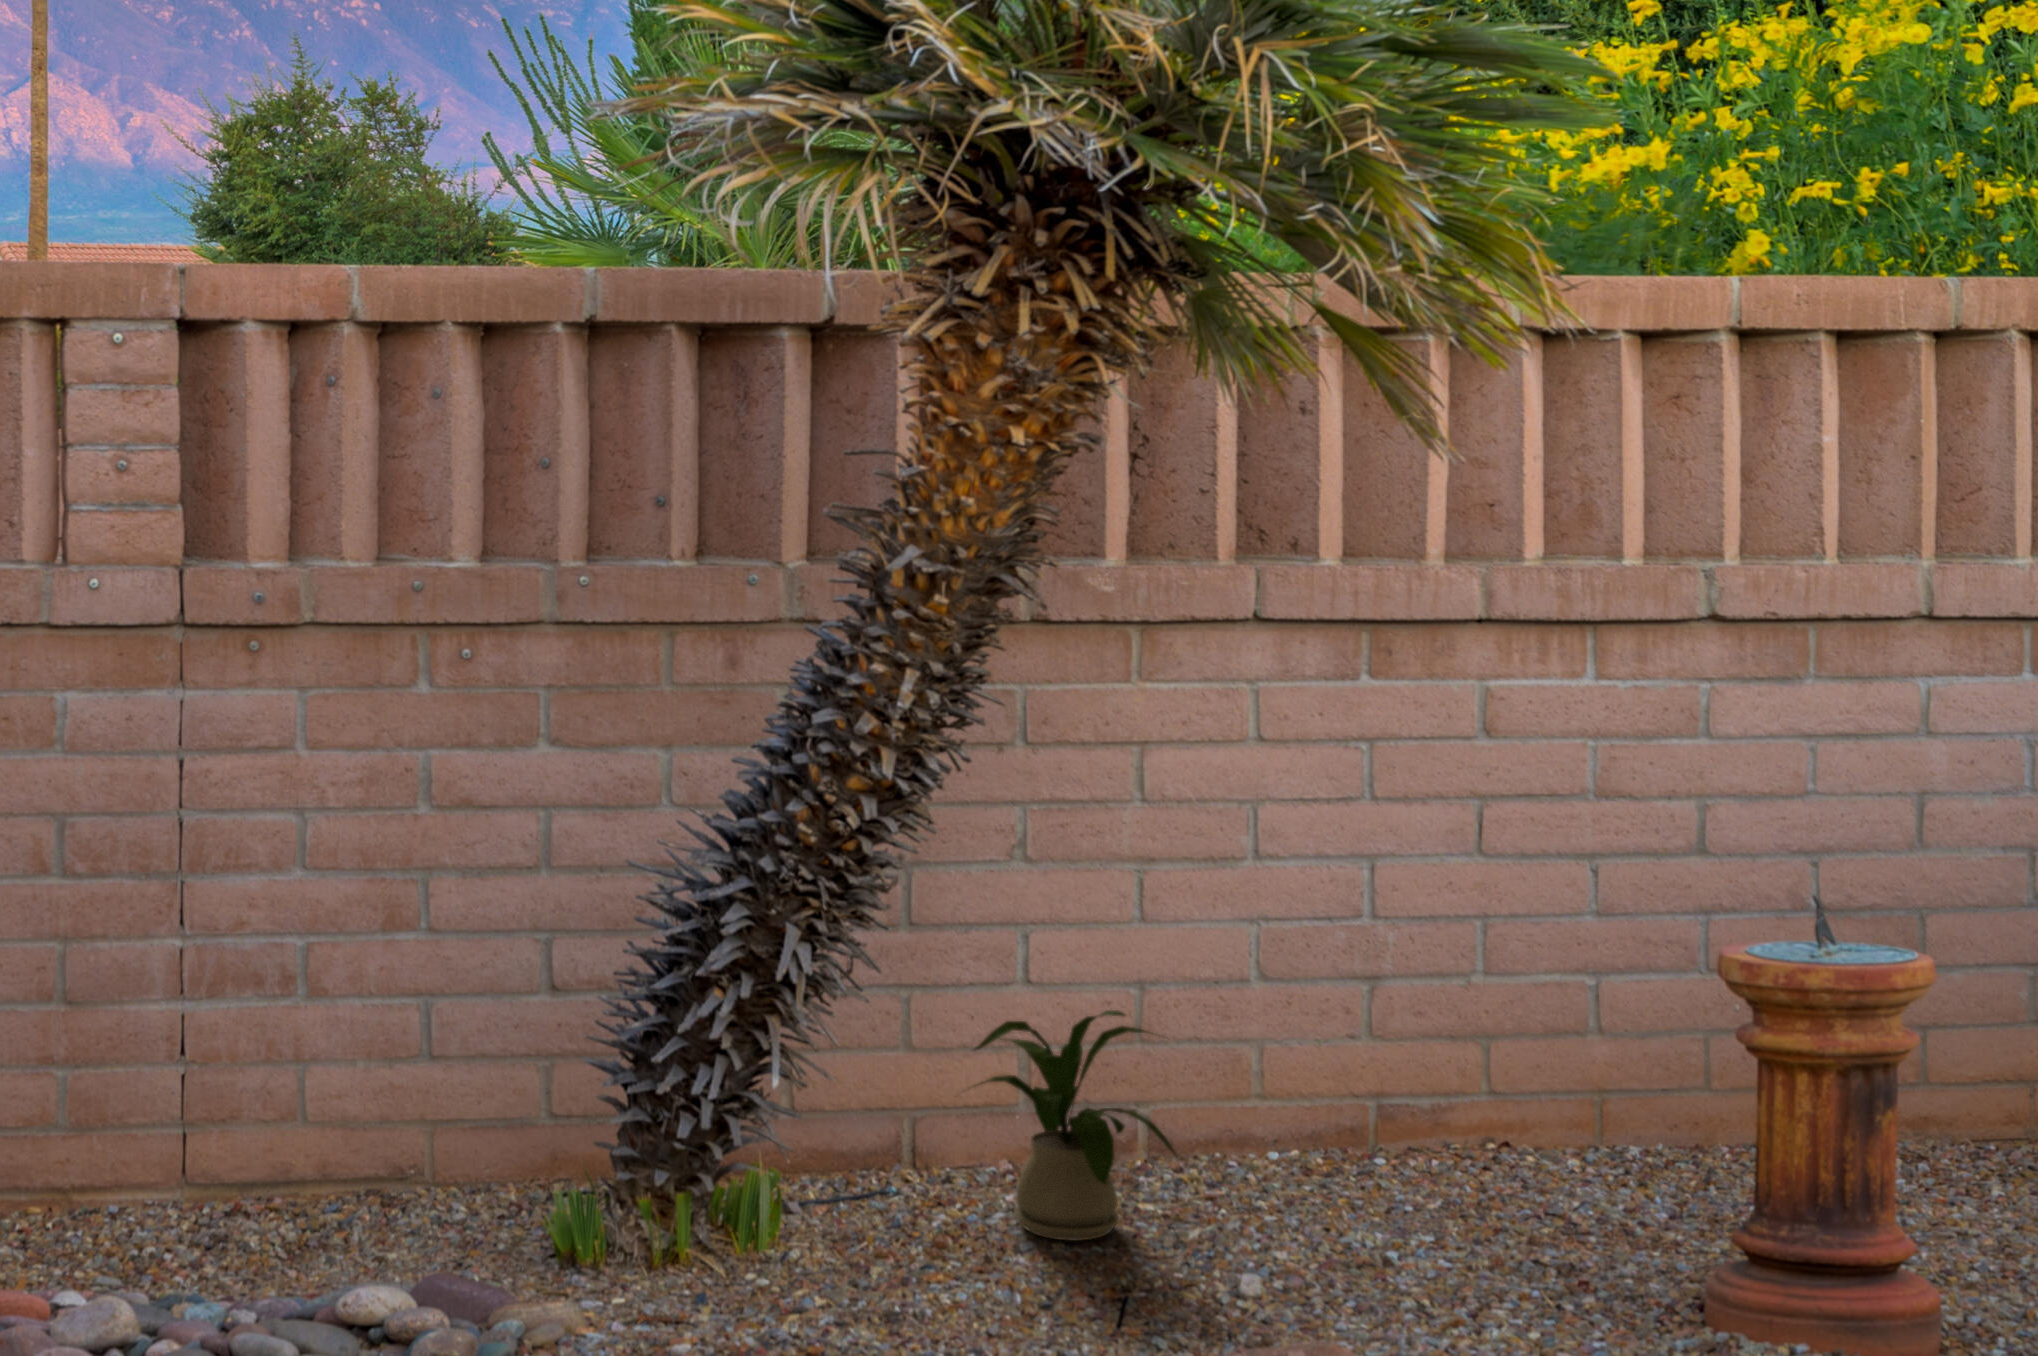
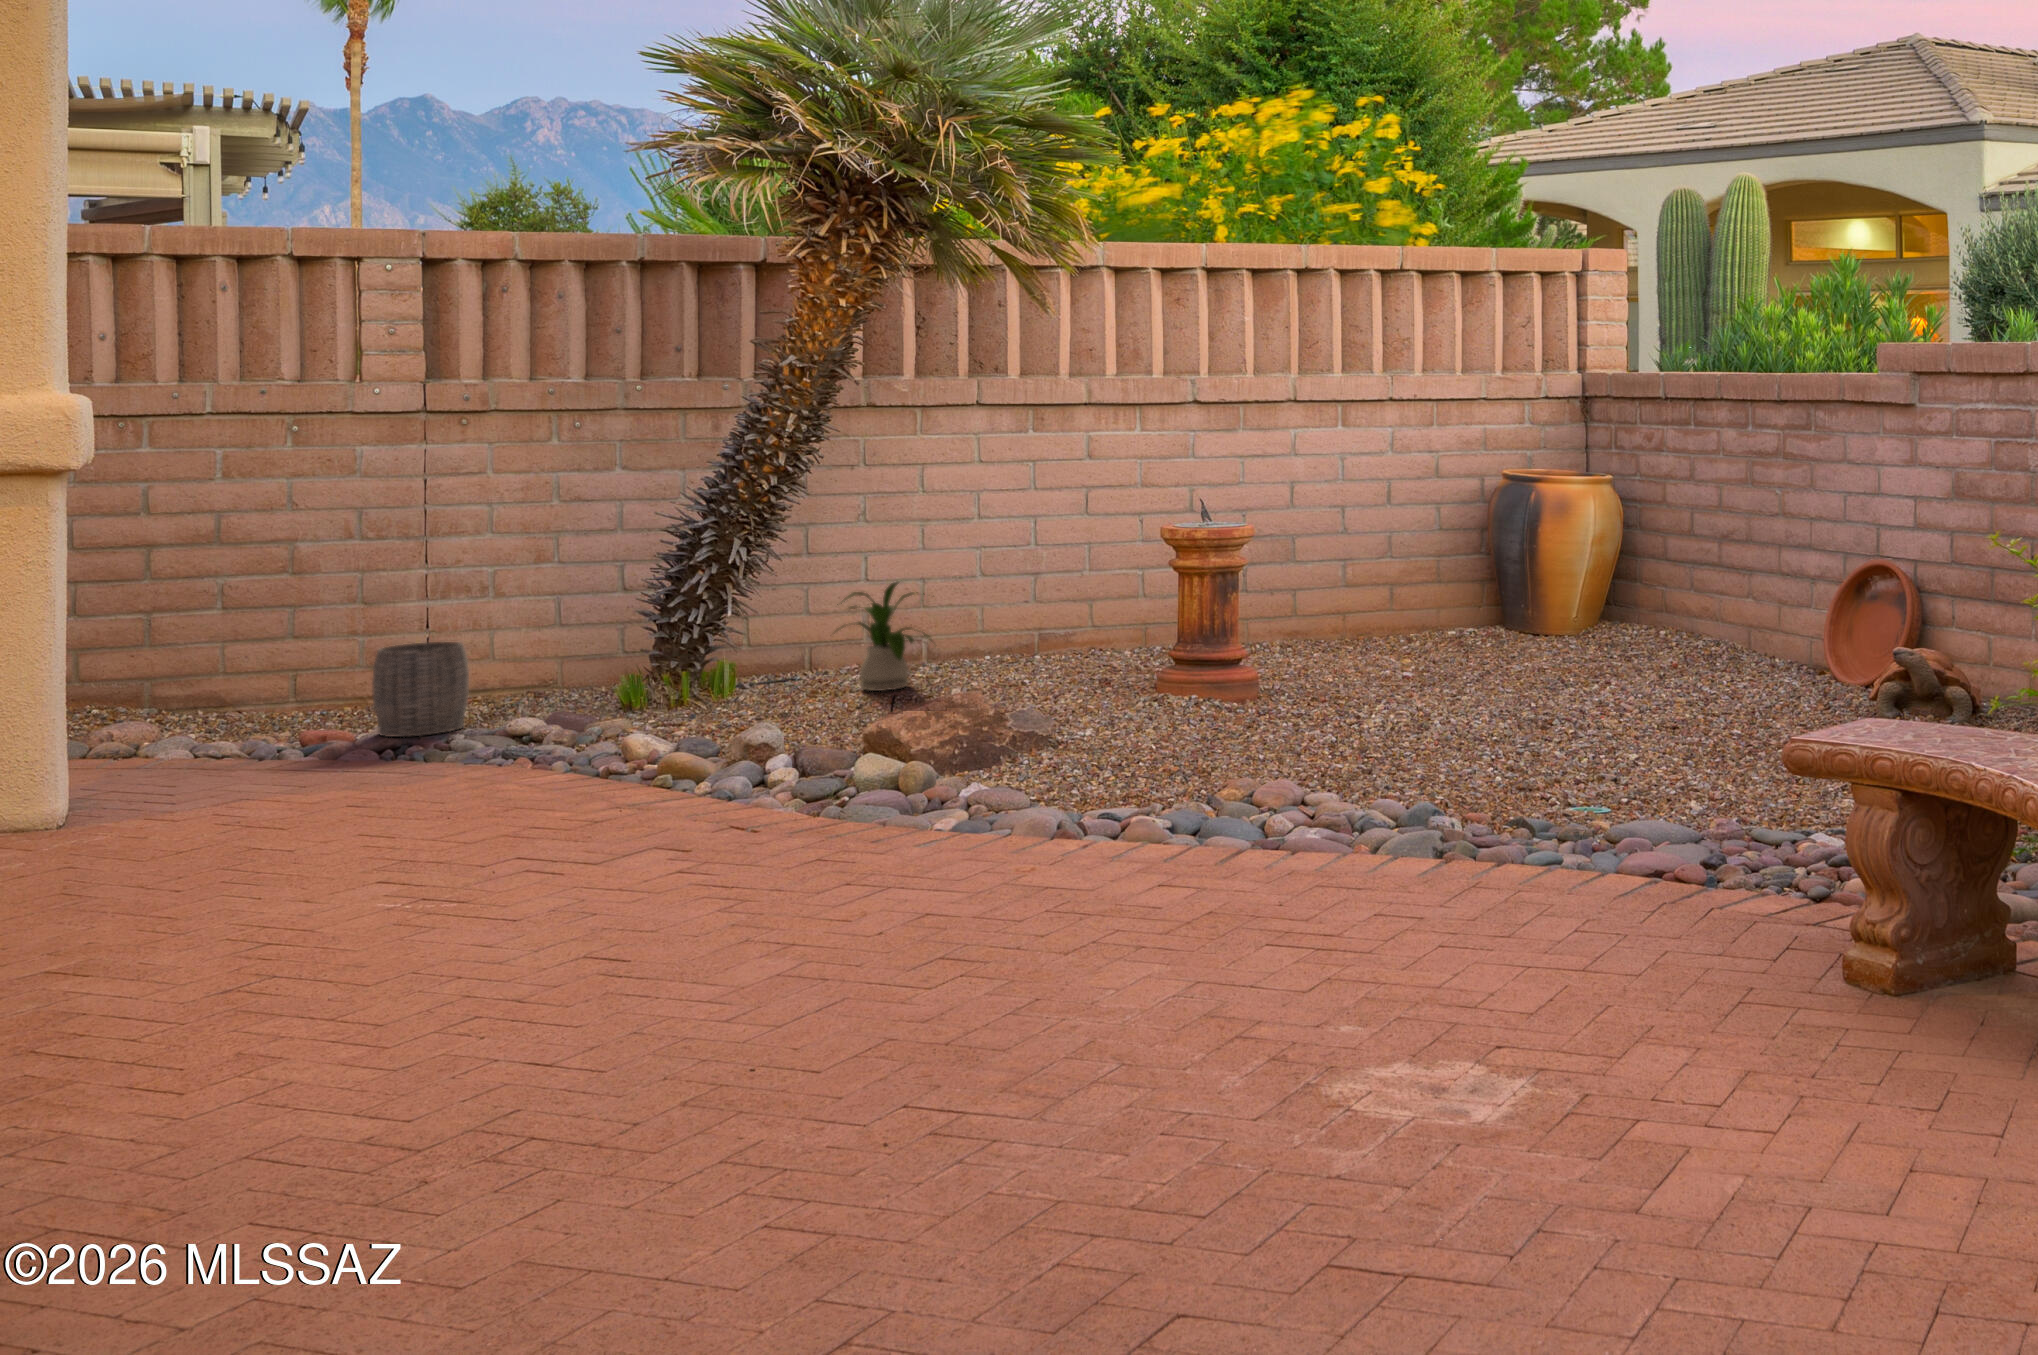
woven basket: none [135,1061,297,1265] -> present [372,642,469,737]

